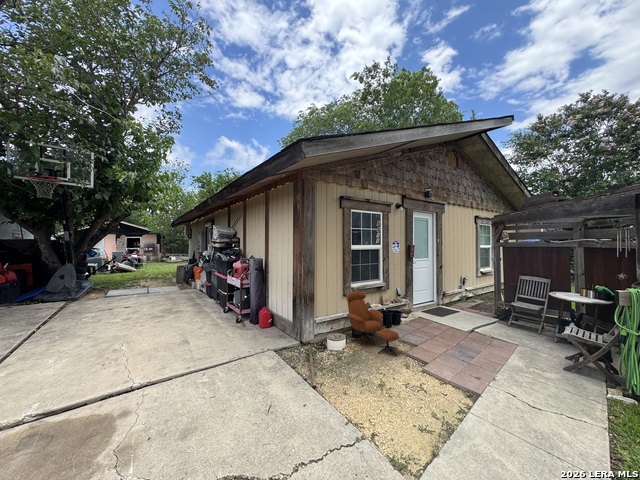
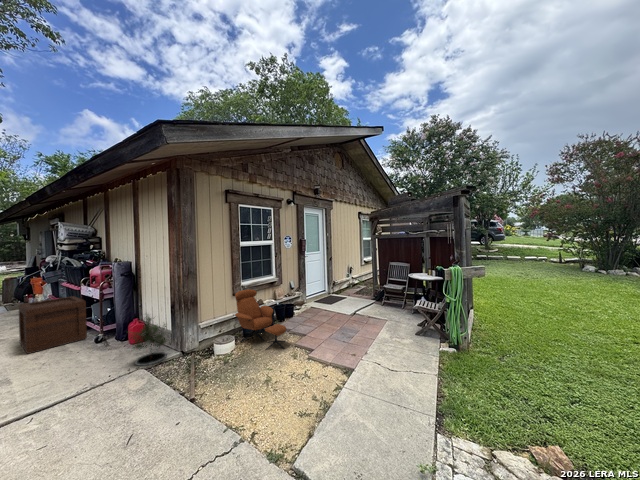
wooden crate: none [191,284,231,325] -> present [19,296,87,354]
potted tree: none [263,302,293,349] -> present [131,315,167,366]

